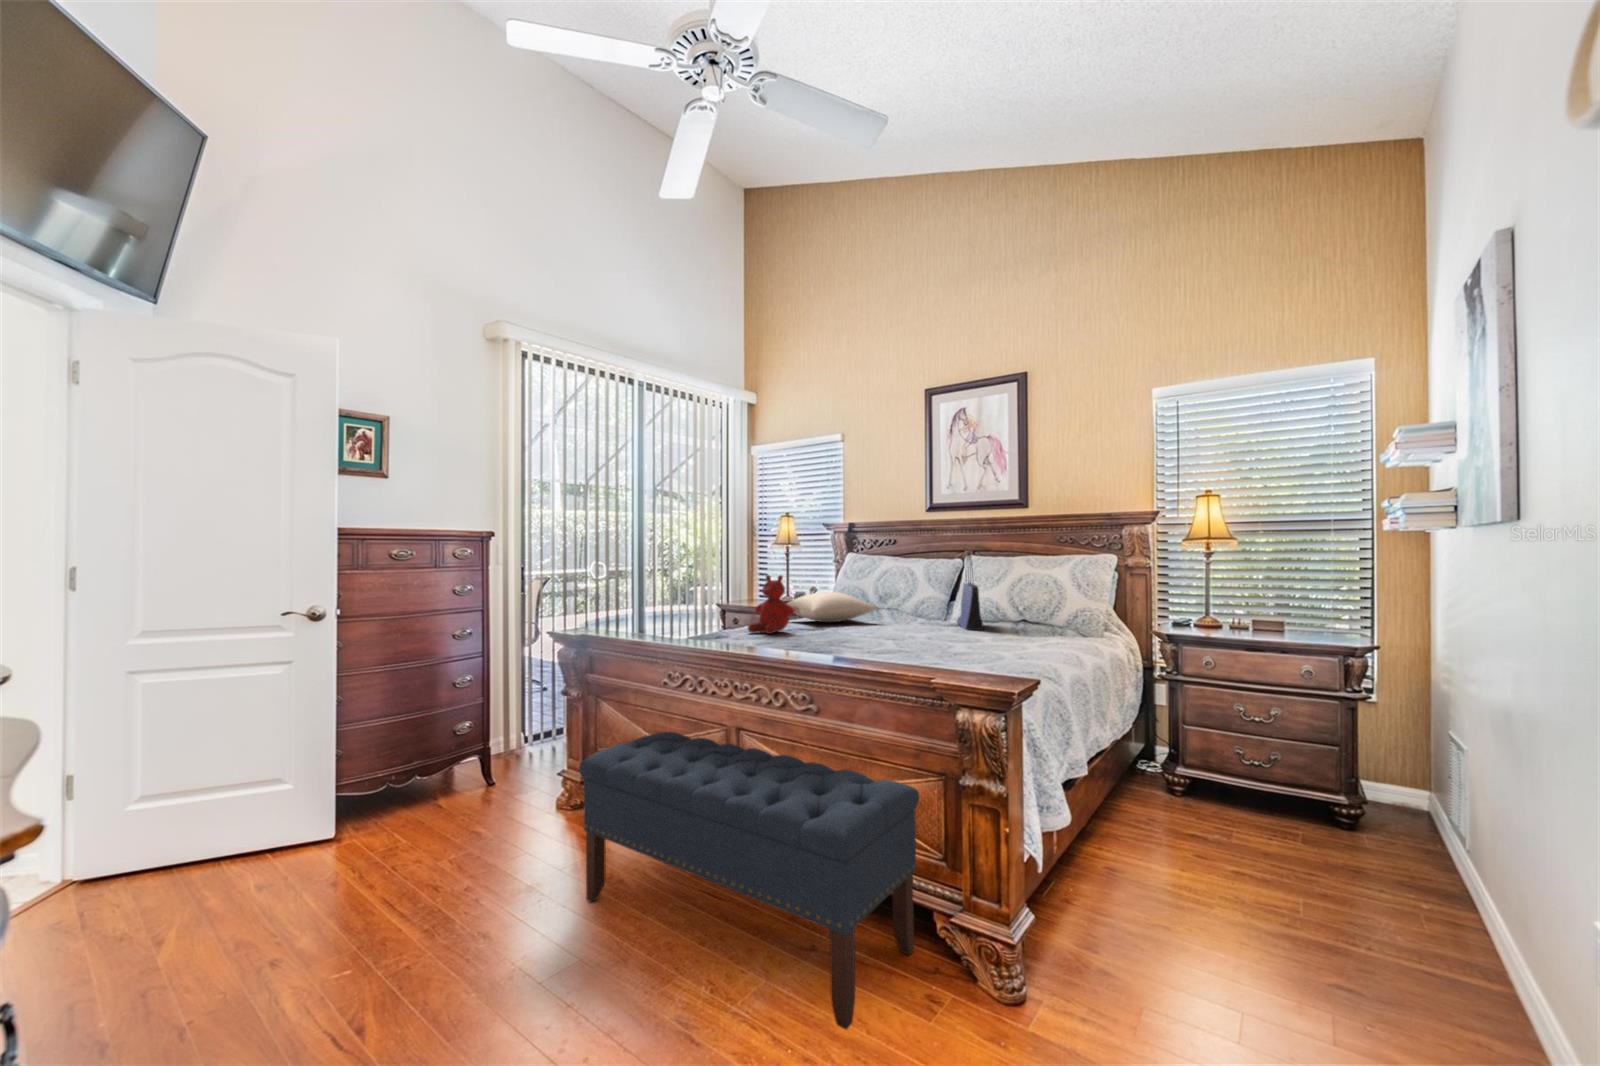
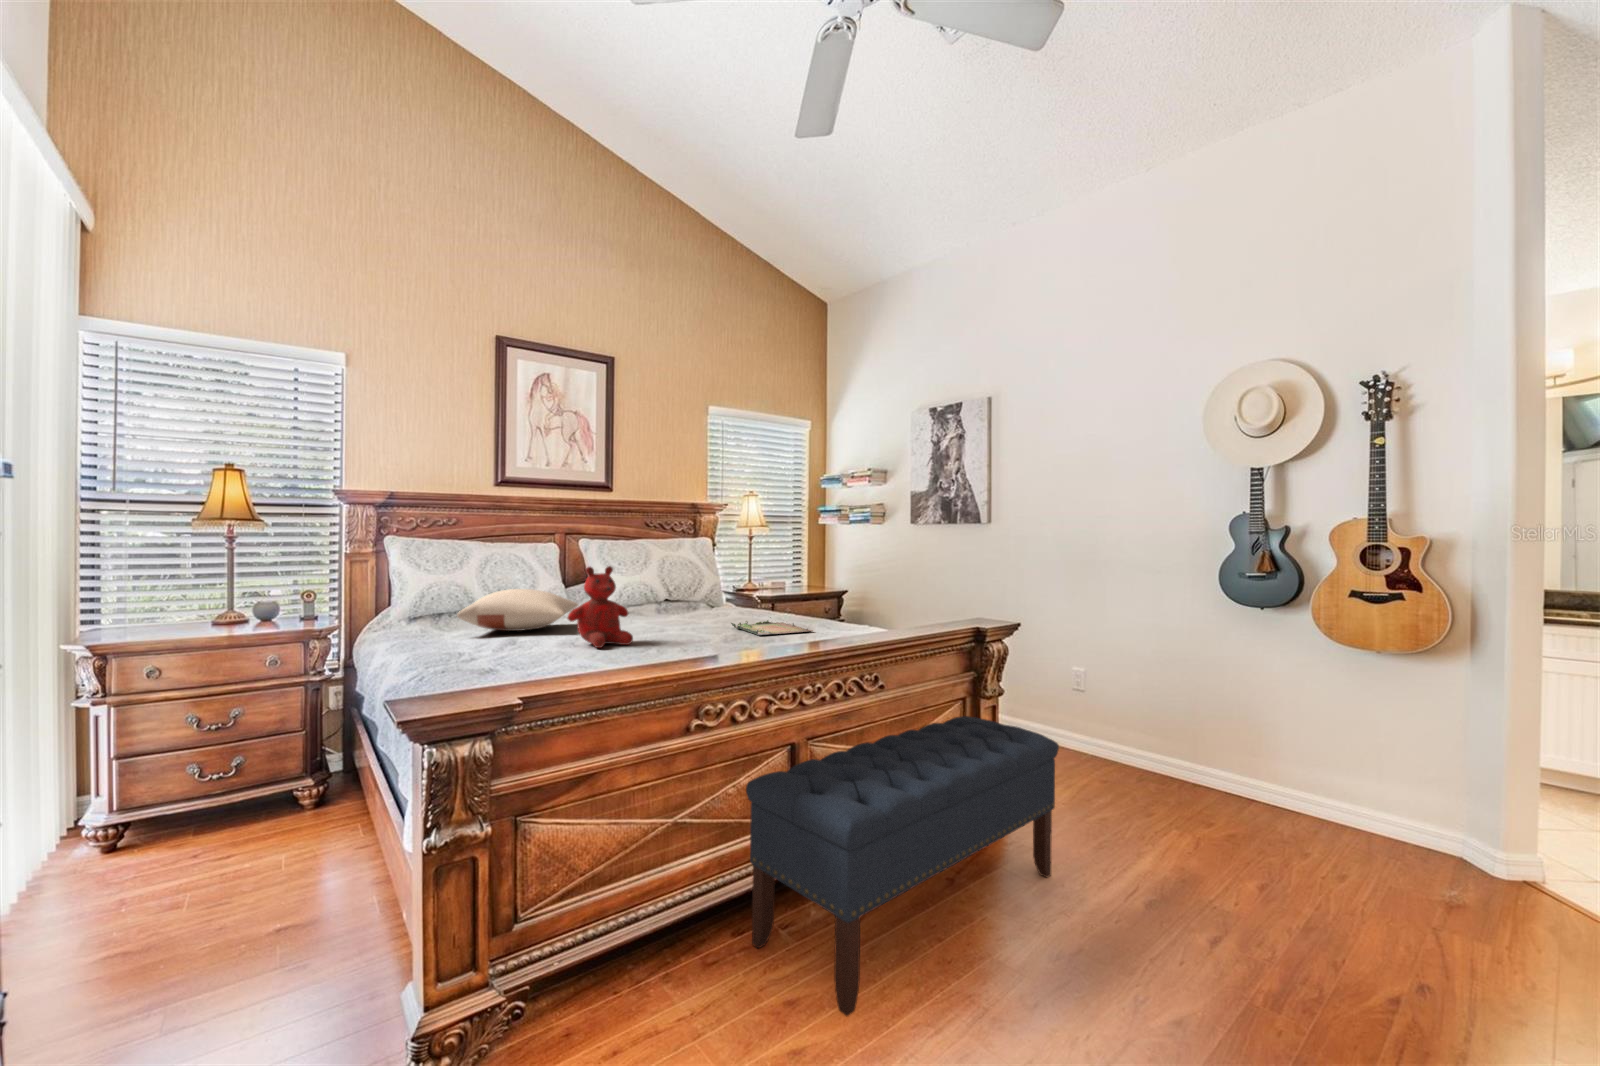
tote bag: present [957,551,984,630] -> none [627,537,697,616]
tray: none [836,632,926,649] -> present [731,617,813,636]

